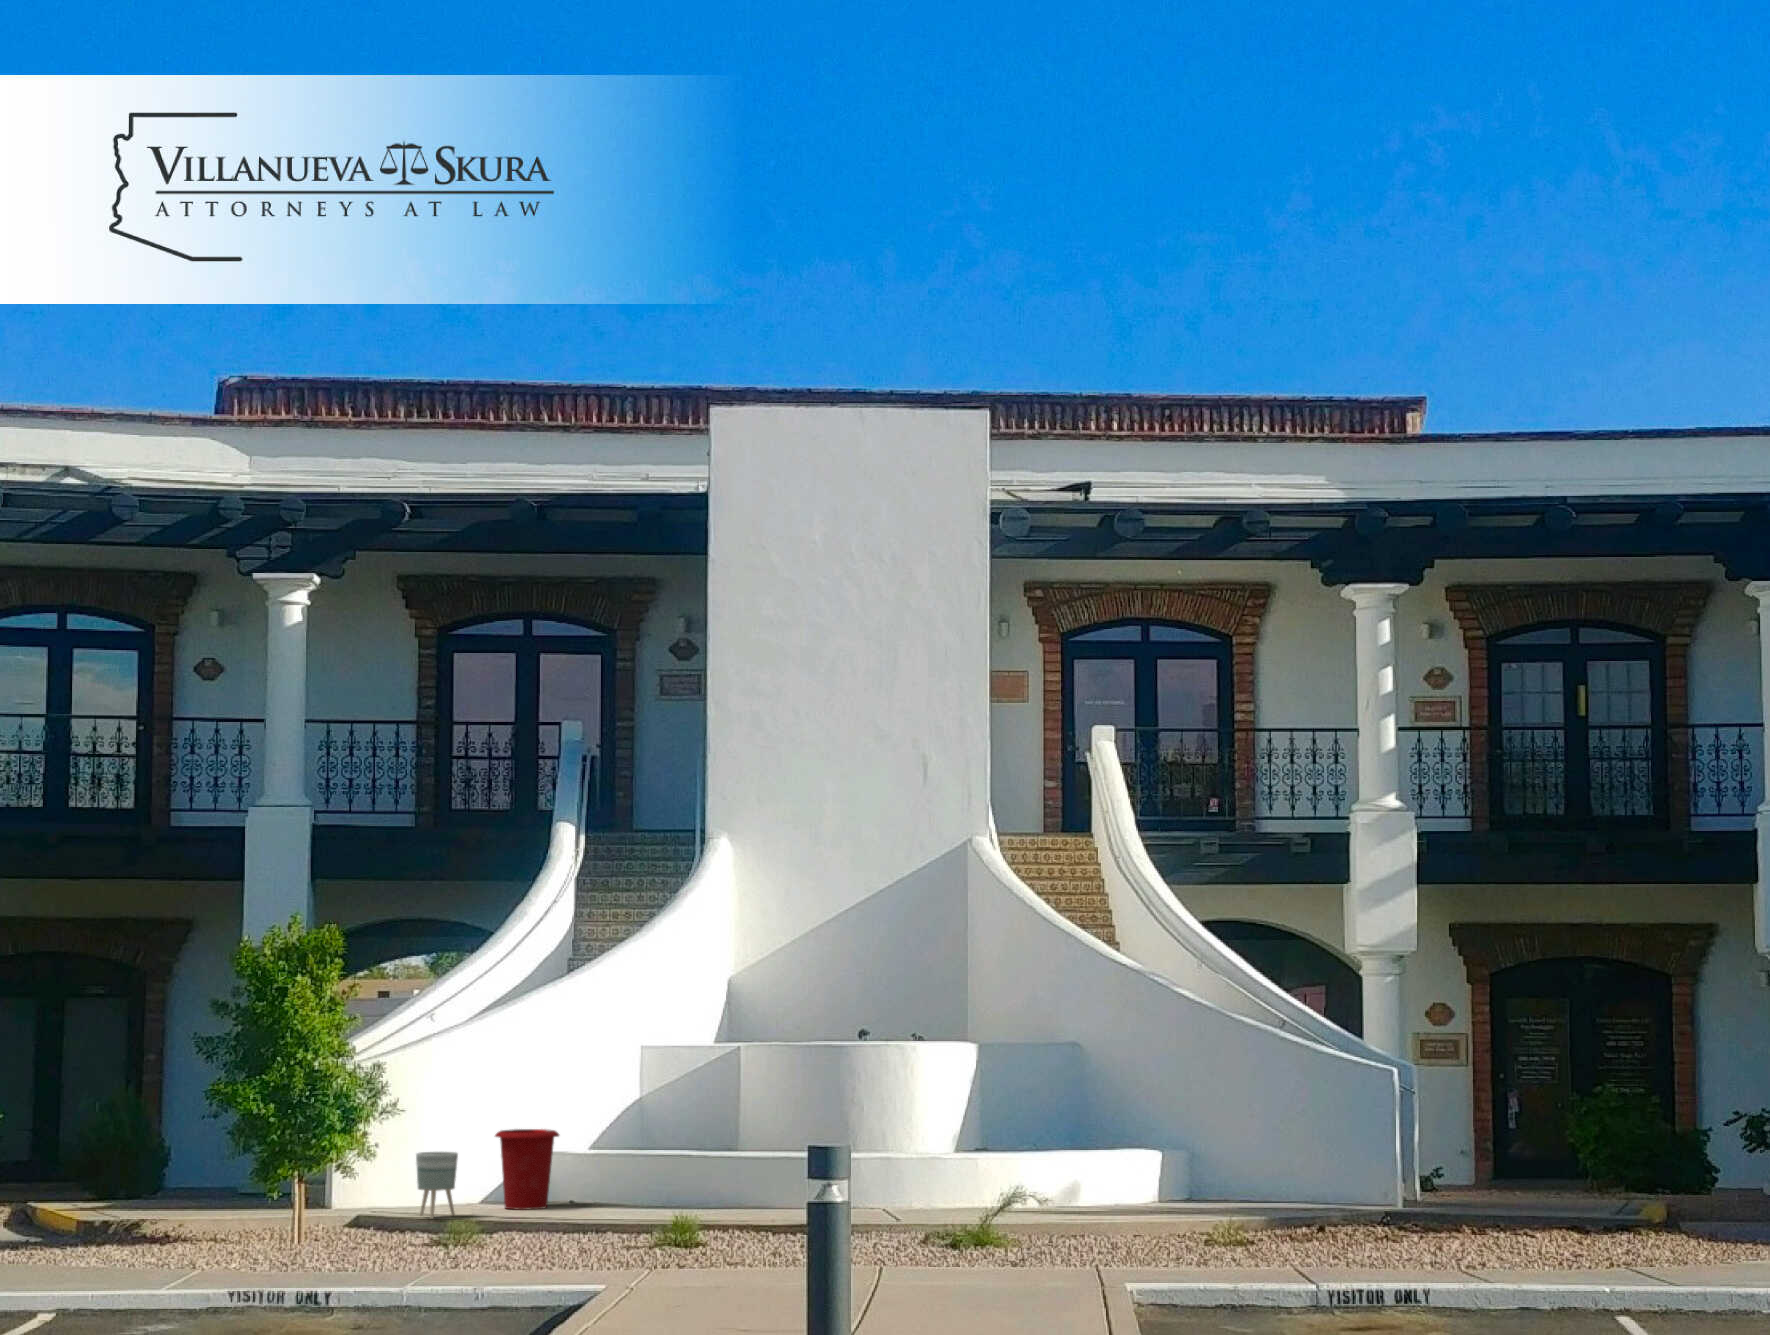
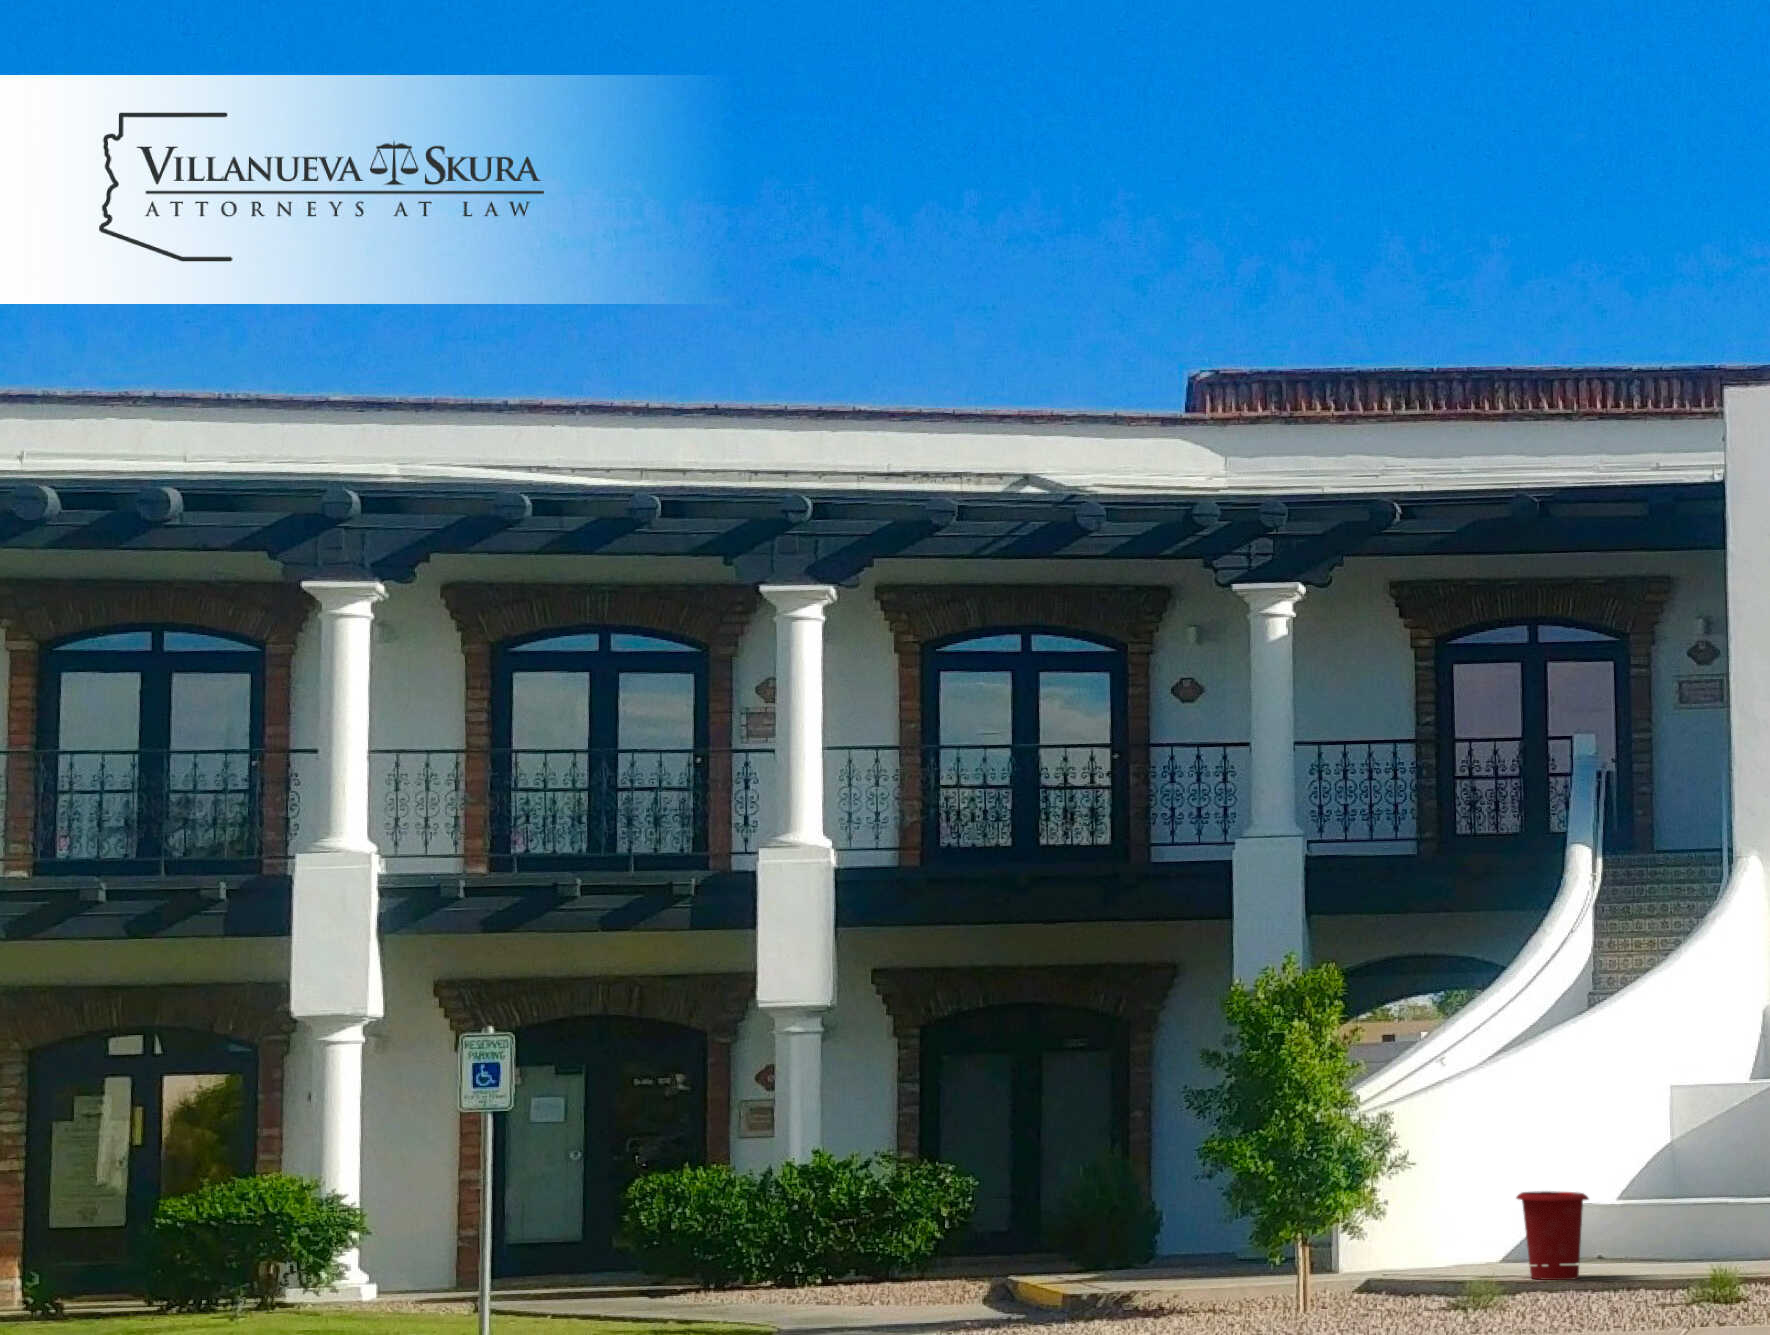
planter: present [416,1152,458,1219] -> none [1430,1213,1476,1286]

